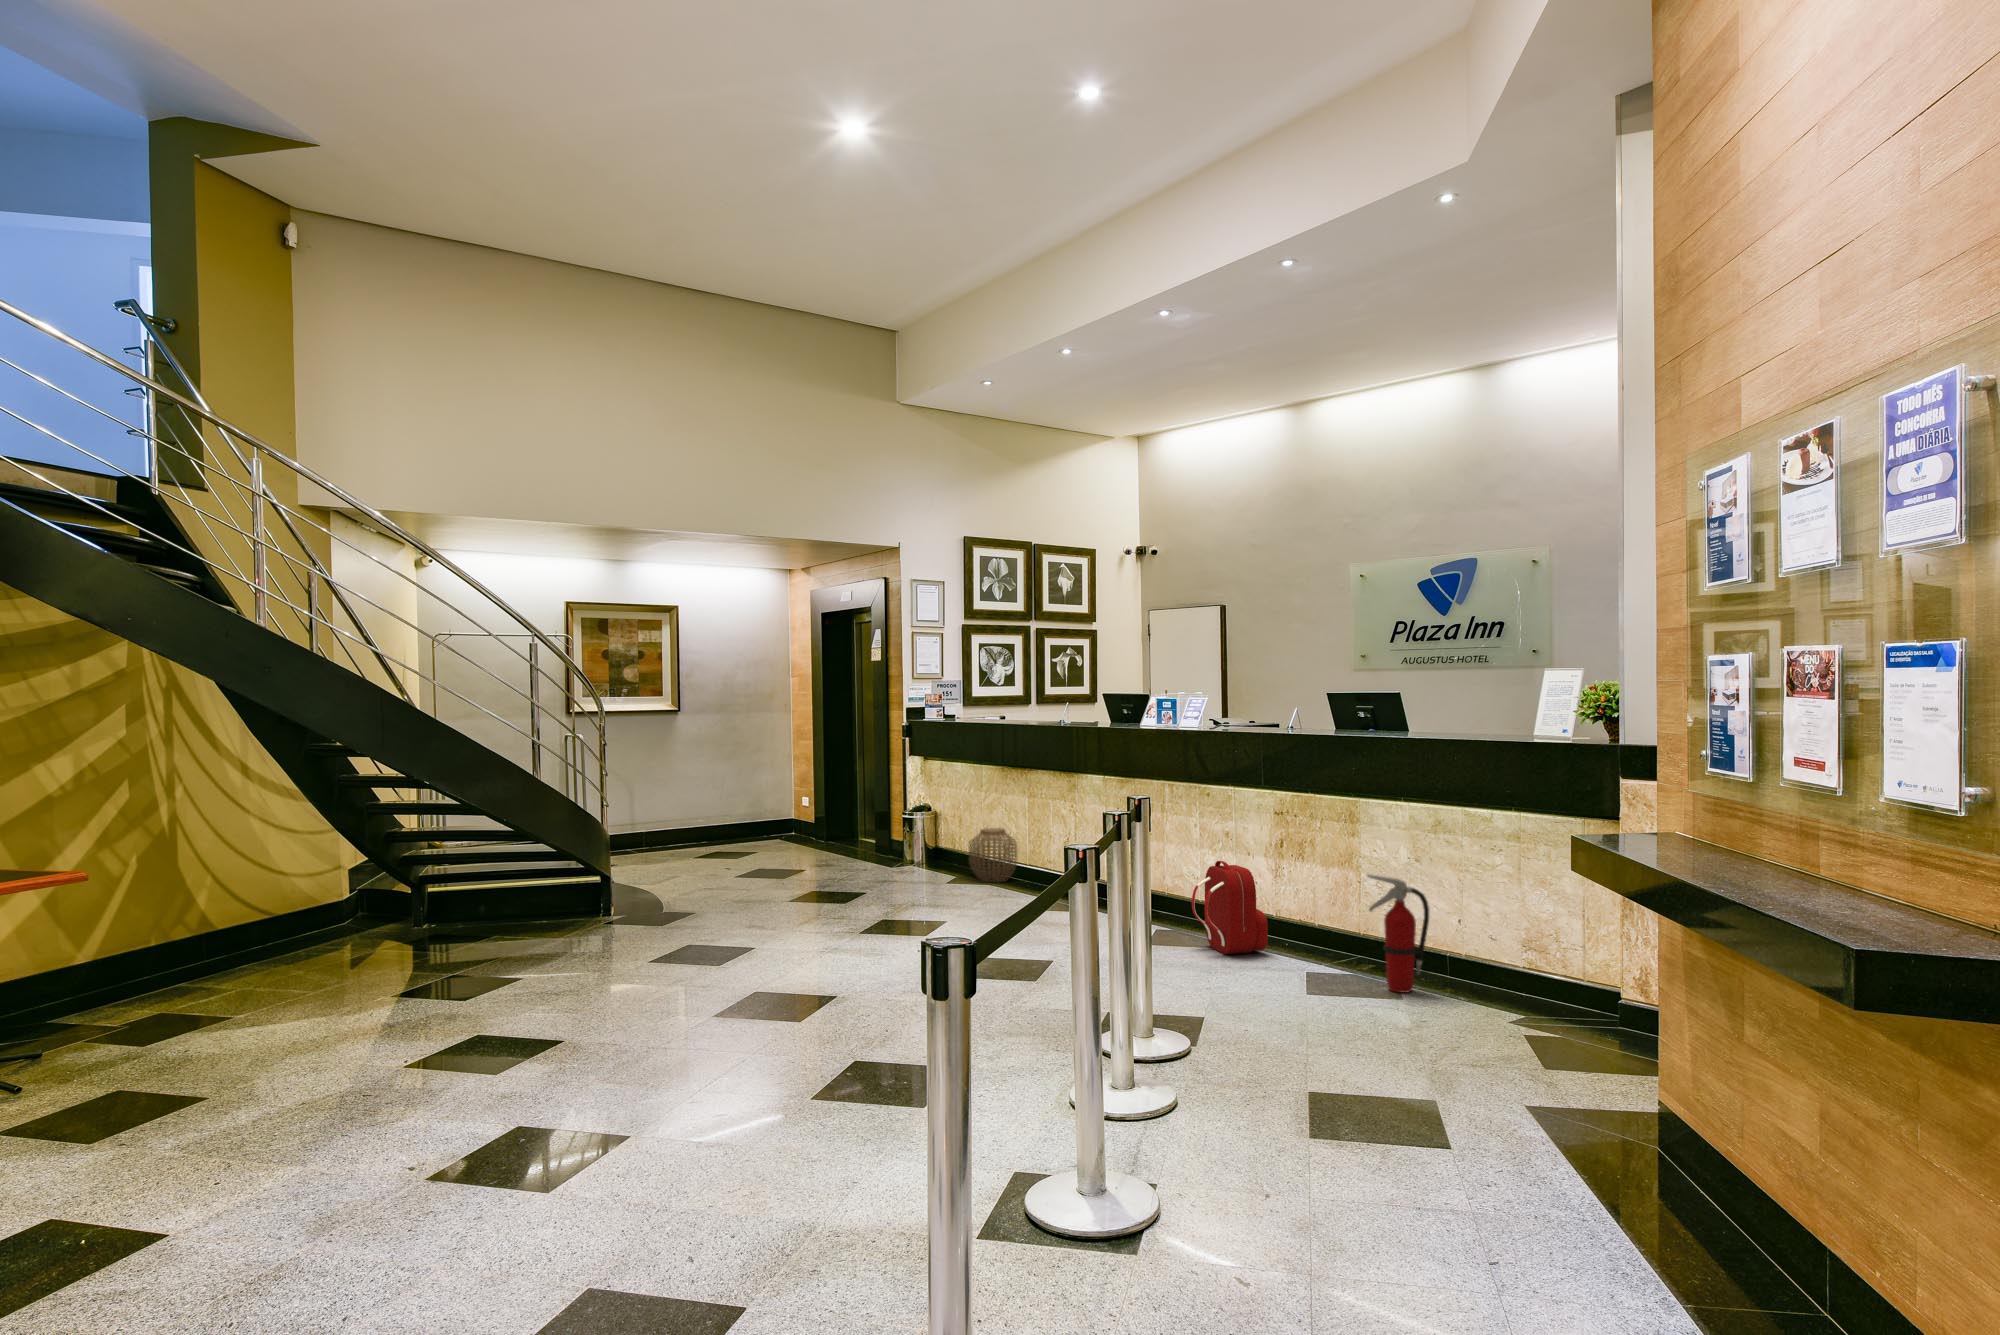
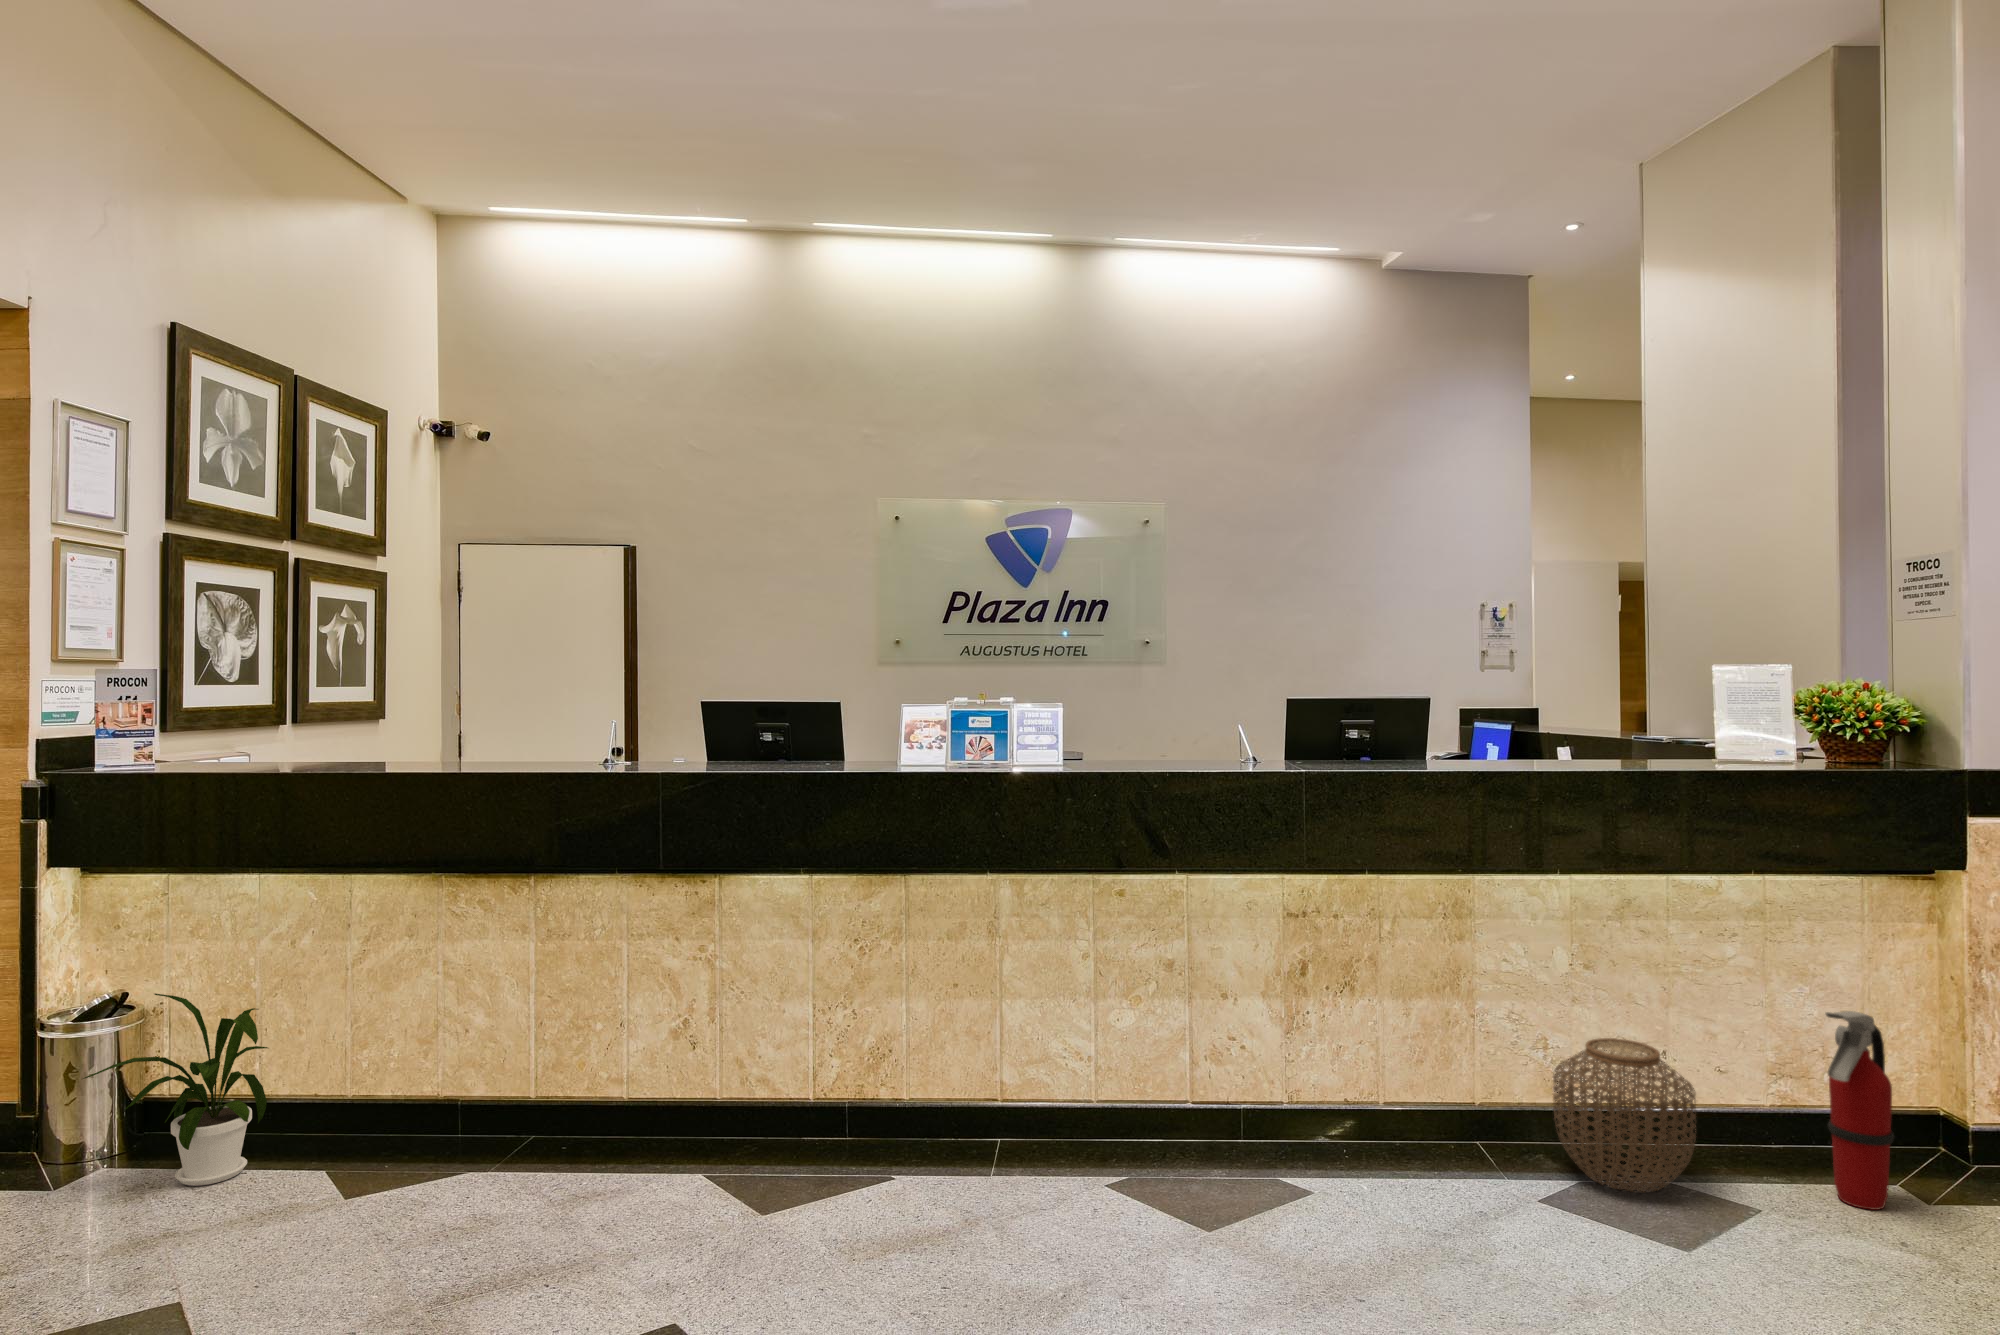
house plant: none [892,798,949,867] -> present [83,993,268,1186]
woven basket: present [969,828,1017,882] -> present [1553,1038,1696,1192]
backpack: present [1192,861,1268,954] -> none [1409,1034,1553,1225]

